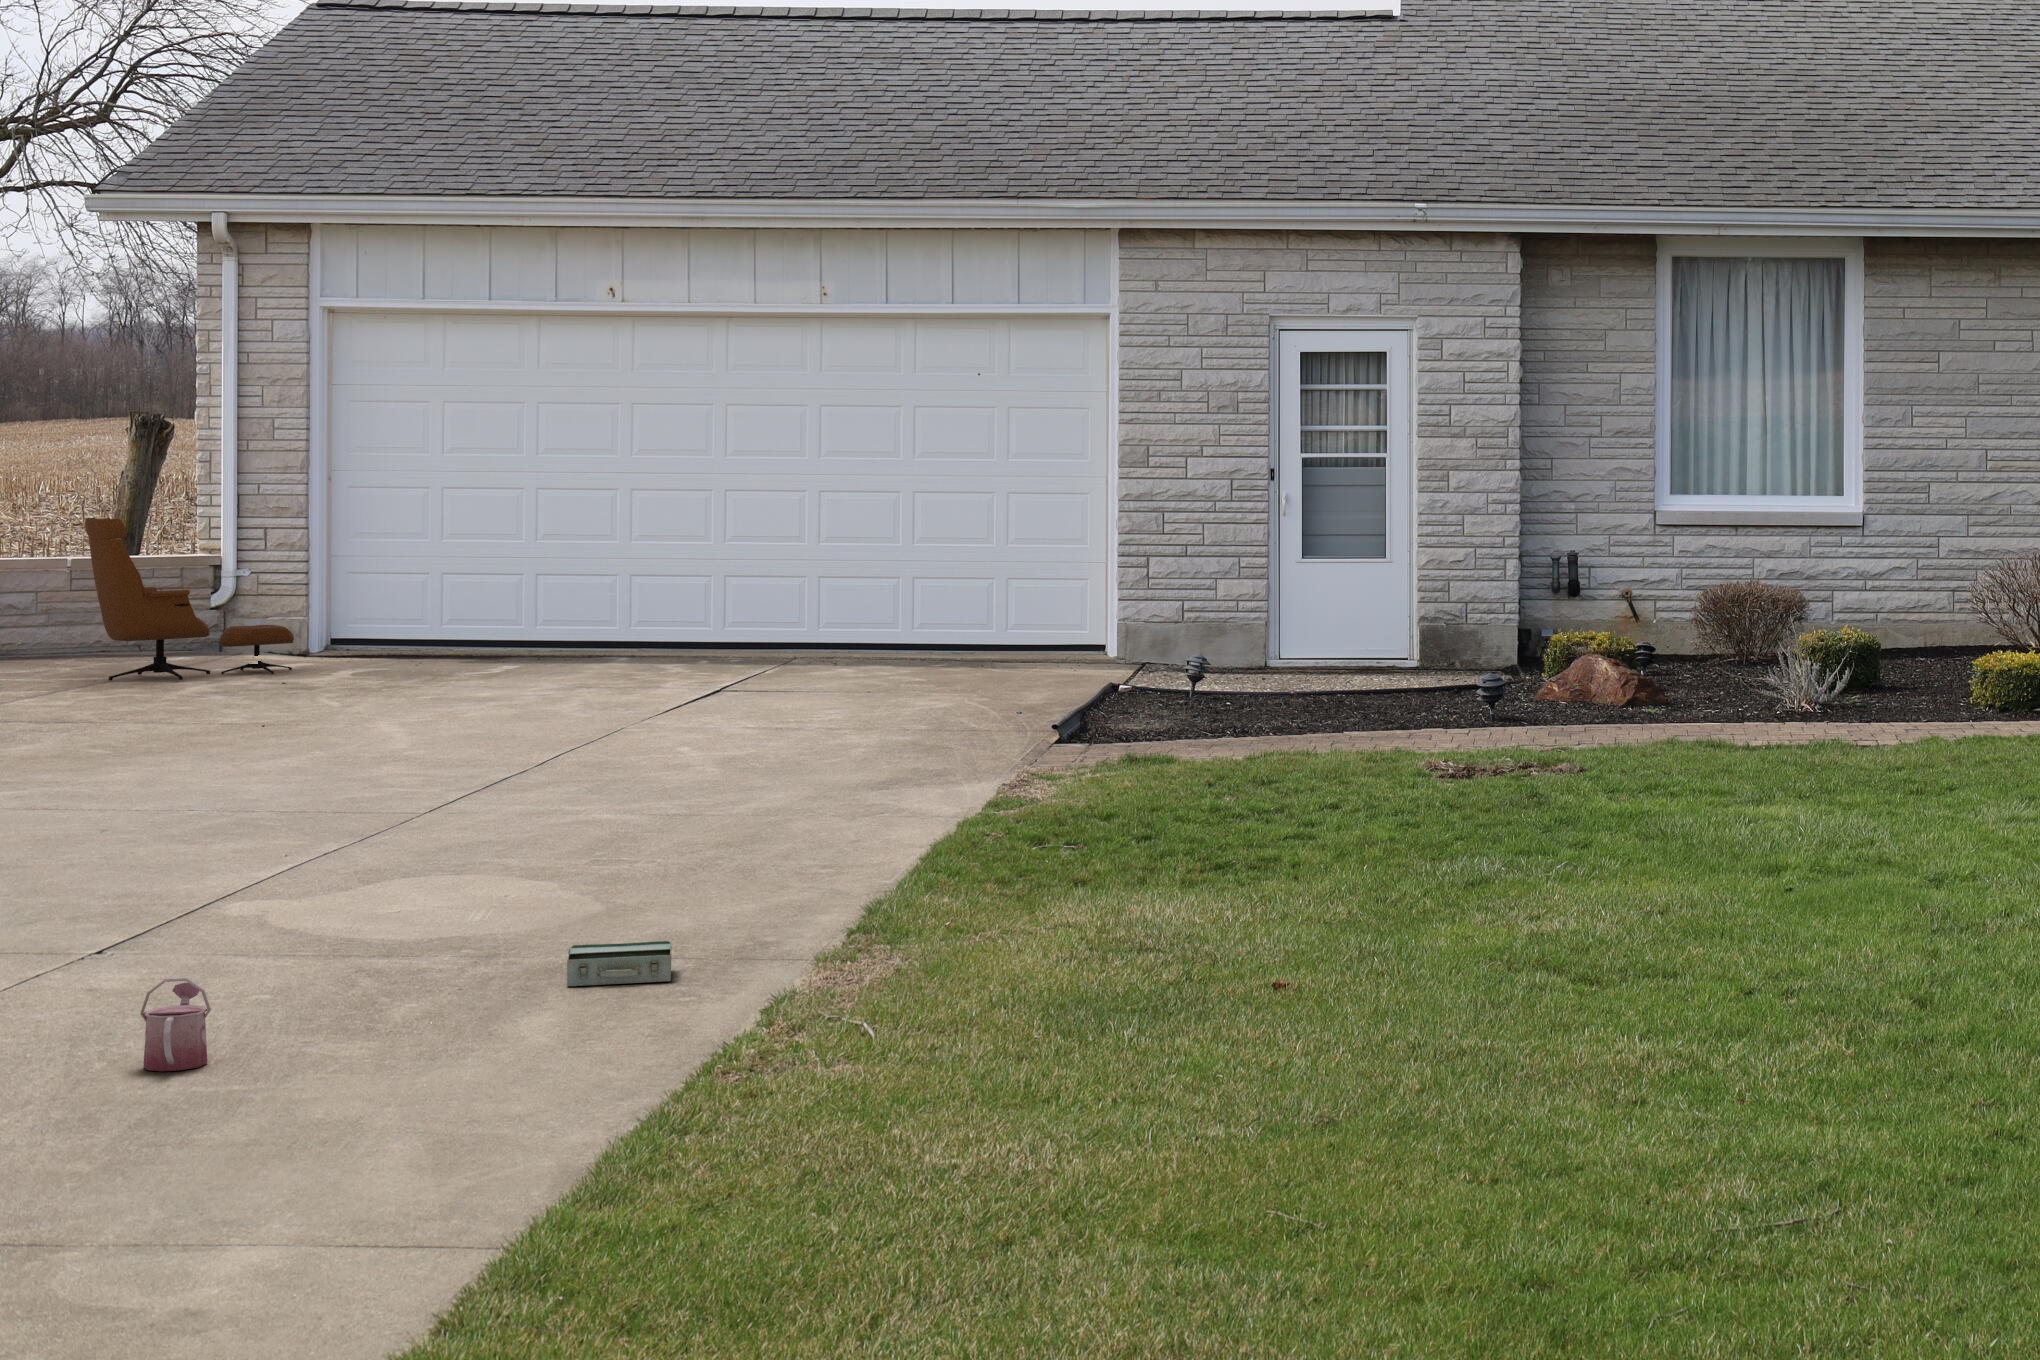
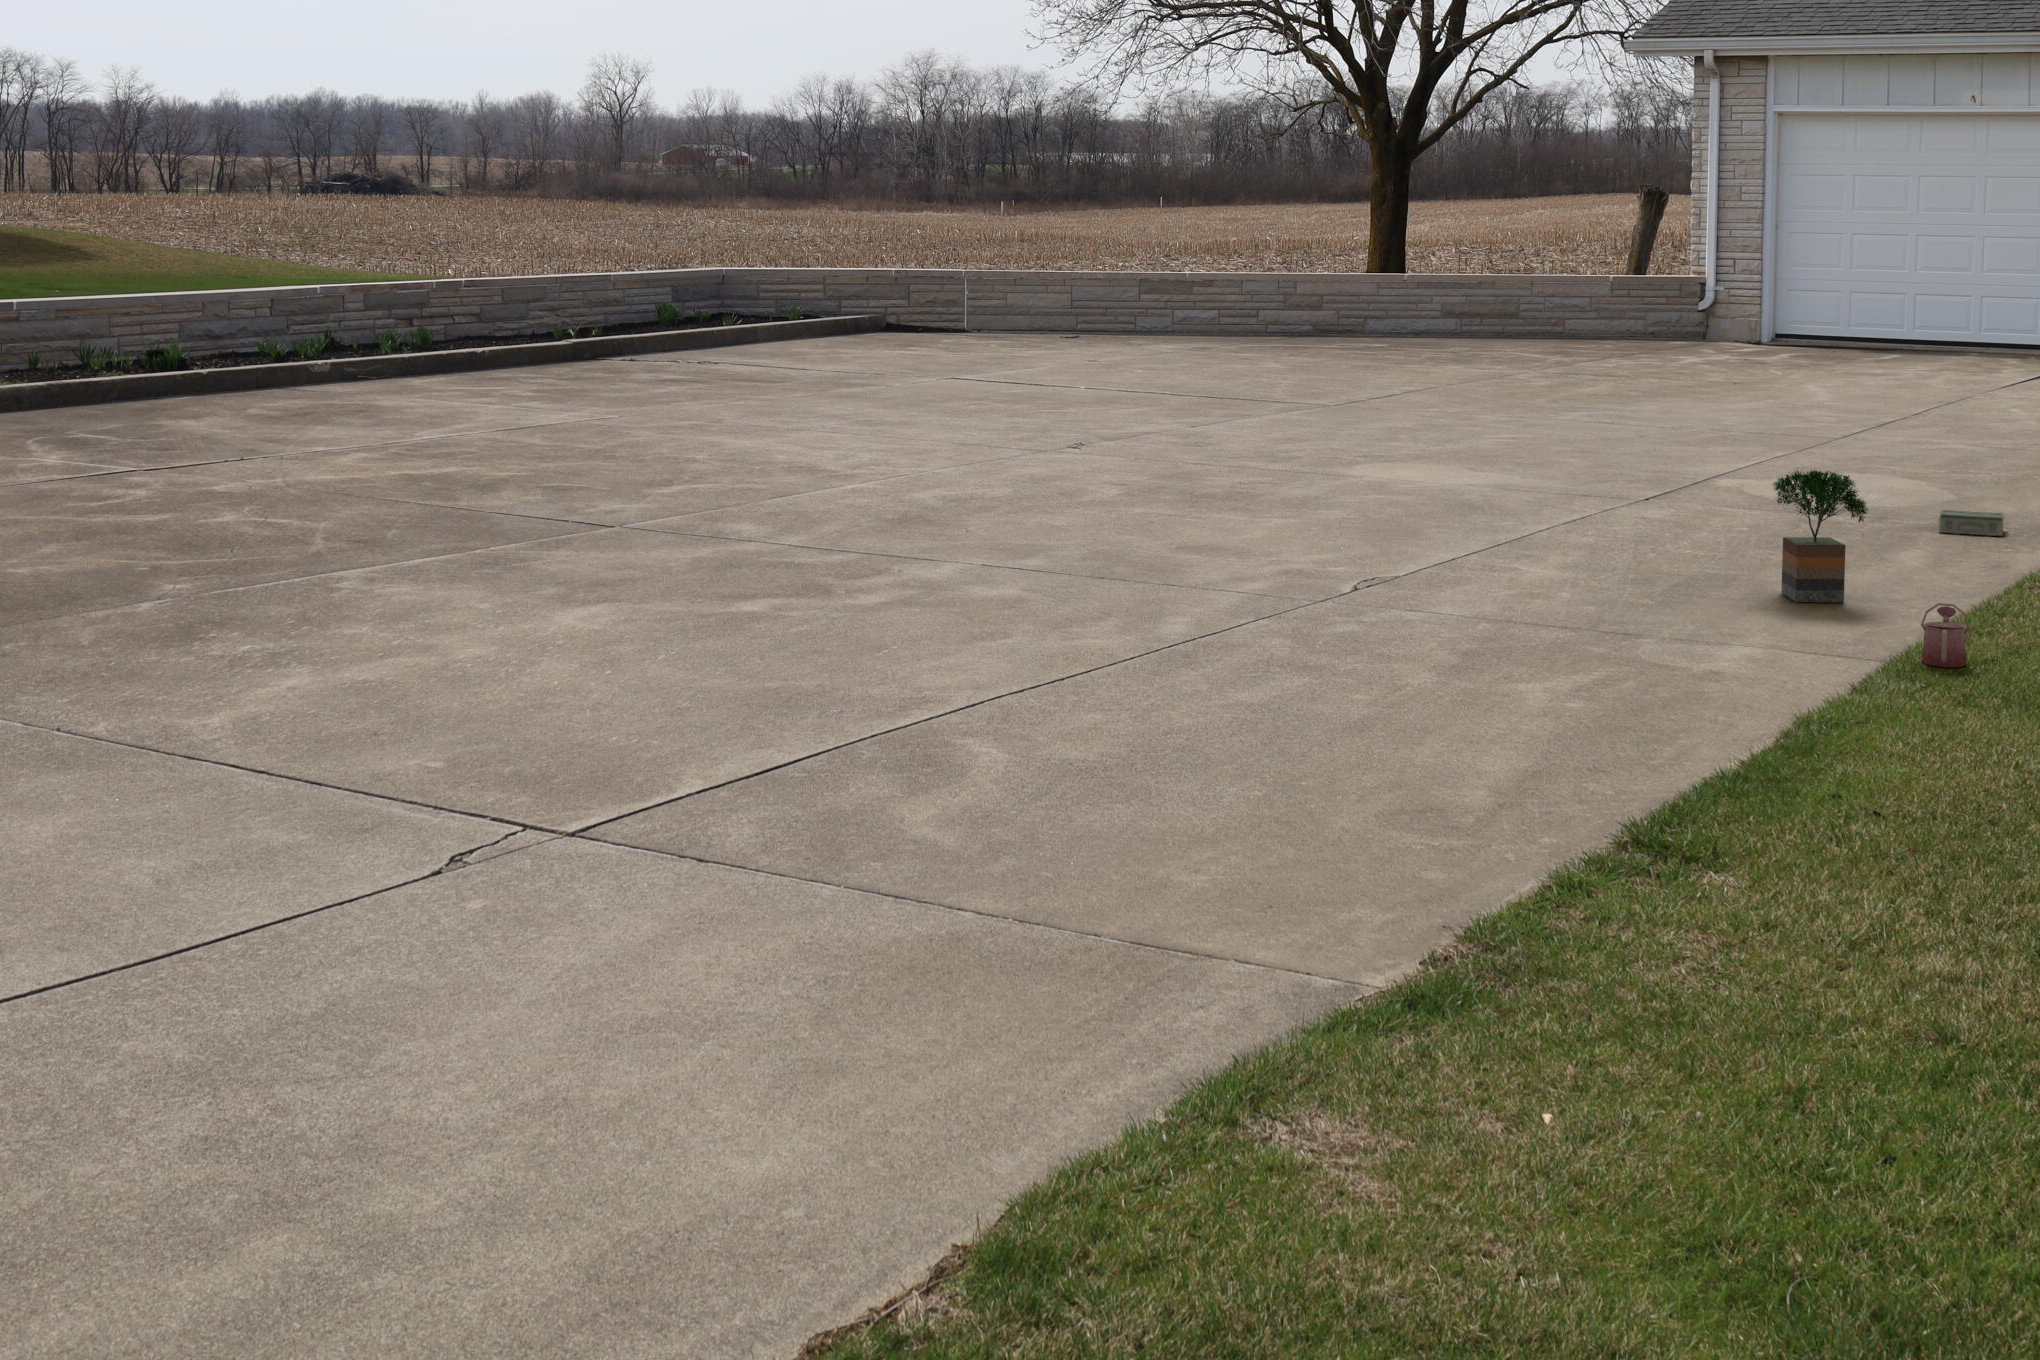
lounge chair: present [85,518,294,681] -> none [1627,243,1750,345]
potted tree: none [240,911,429,1174] -> present [1773,470,1868,602]
watering can: present [140,978,211,1071] -> present [1921,603,1970,667]

